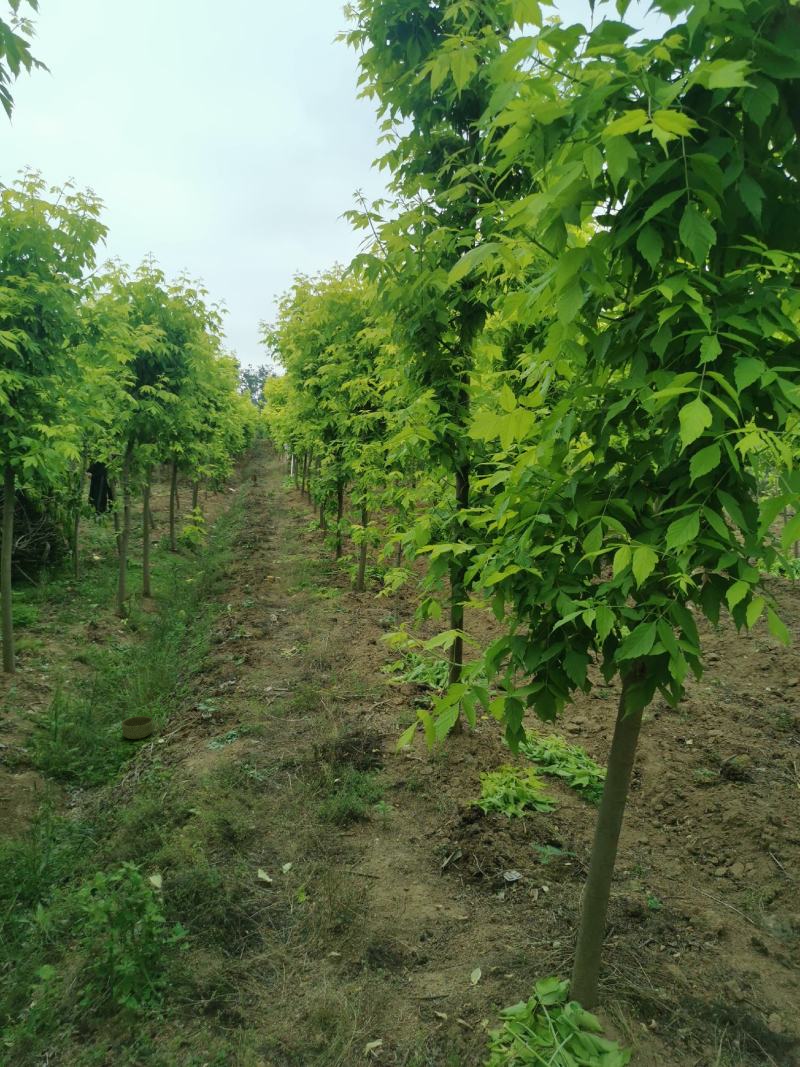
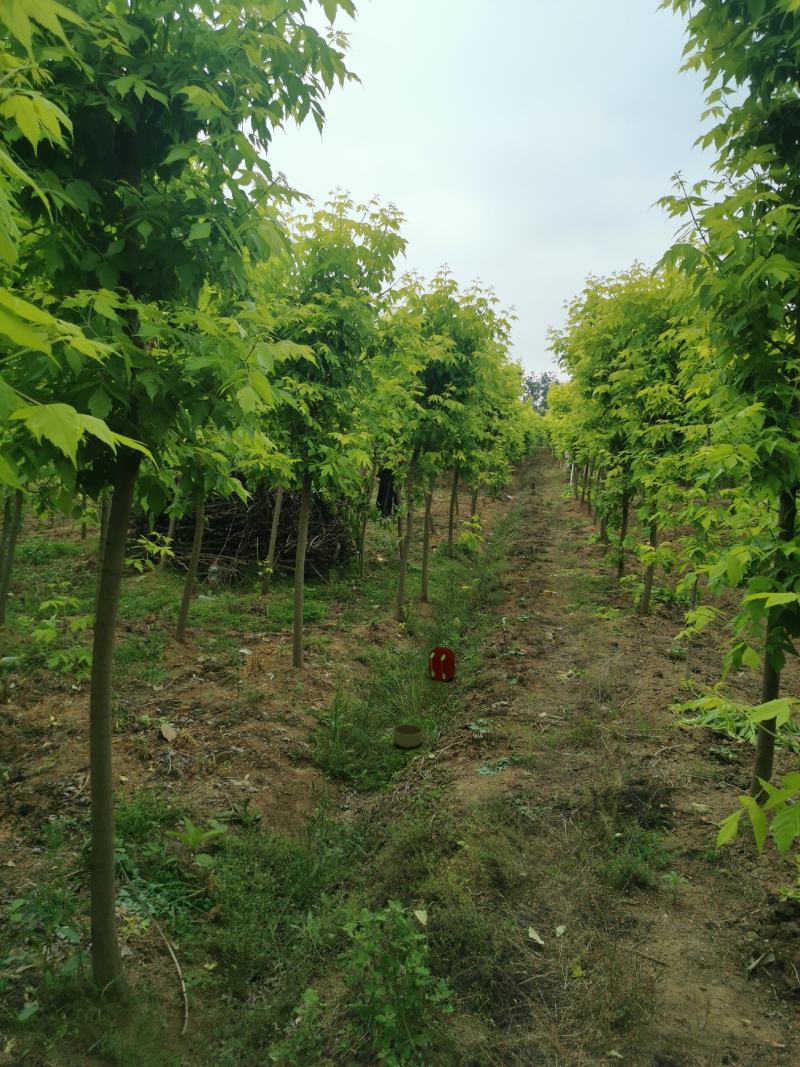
backpack: none [155,639,184,673] -> present [429,646,456,682]

